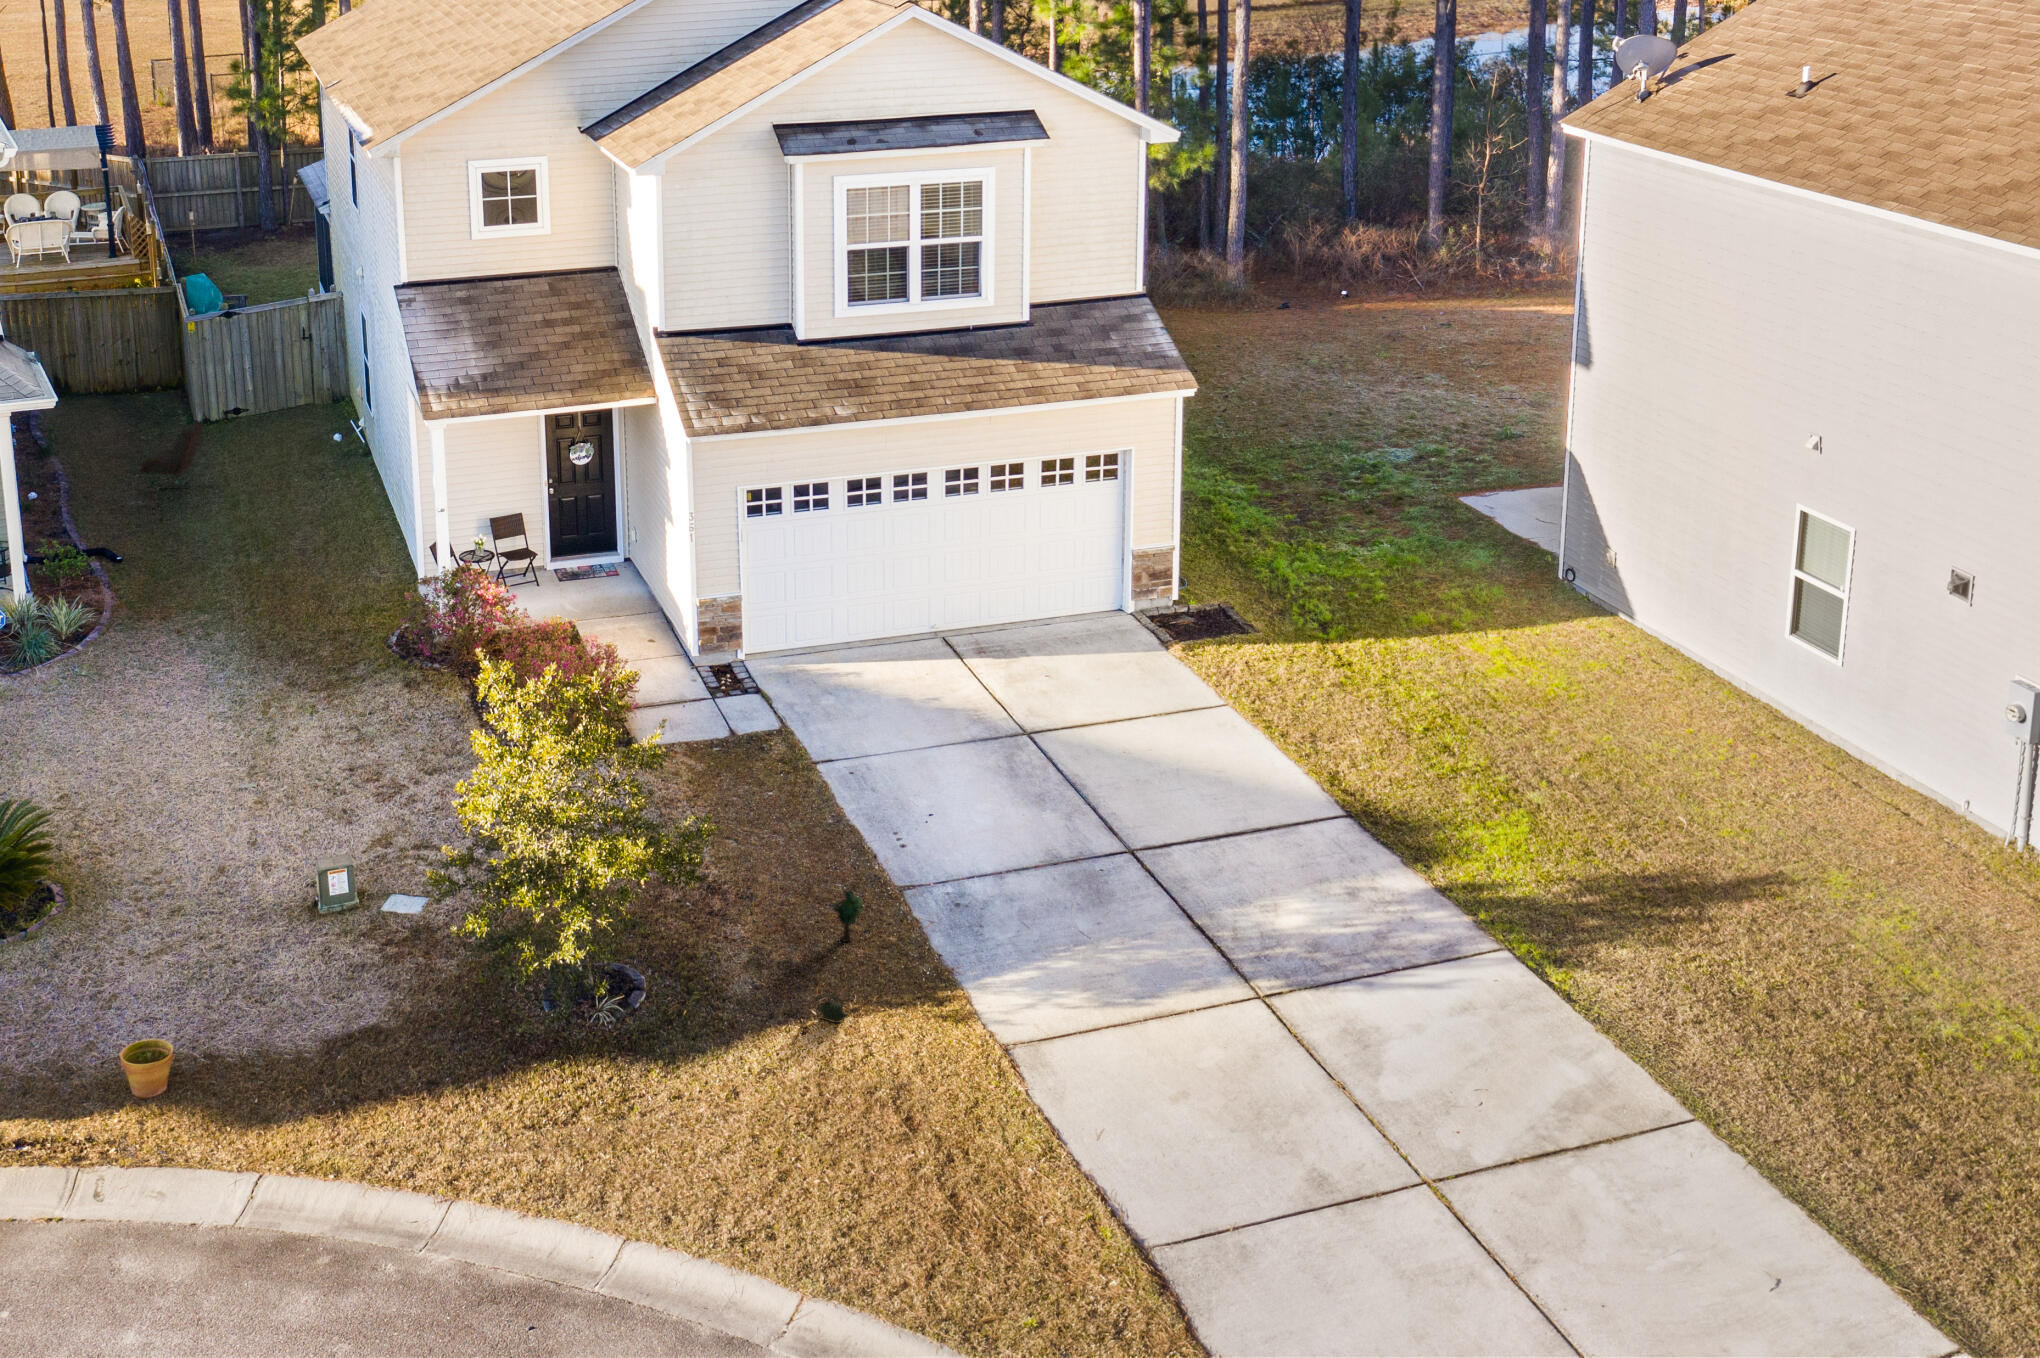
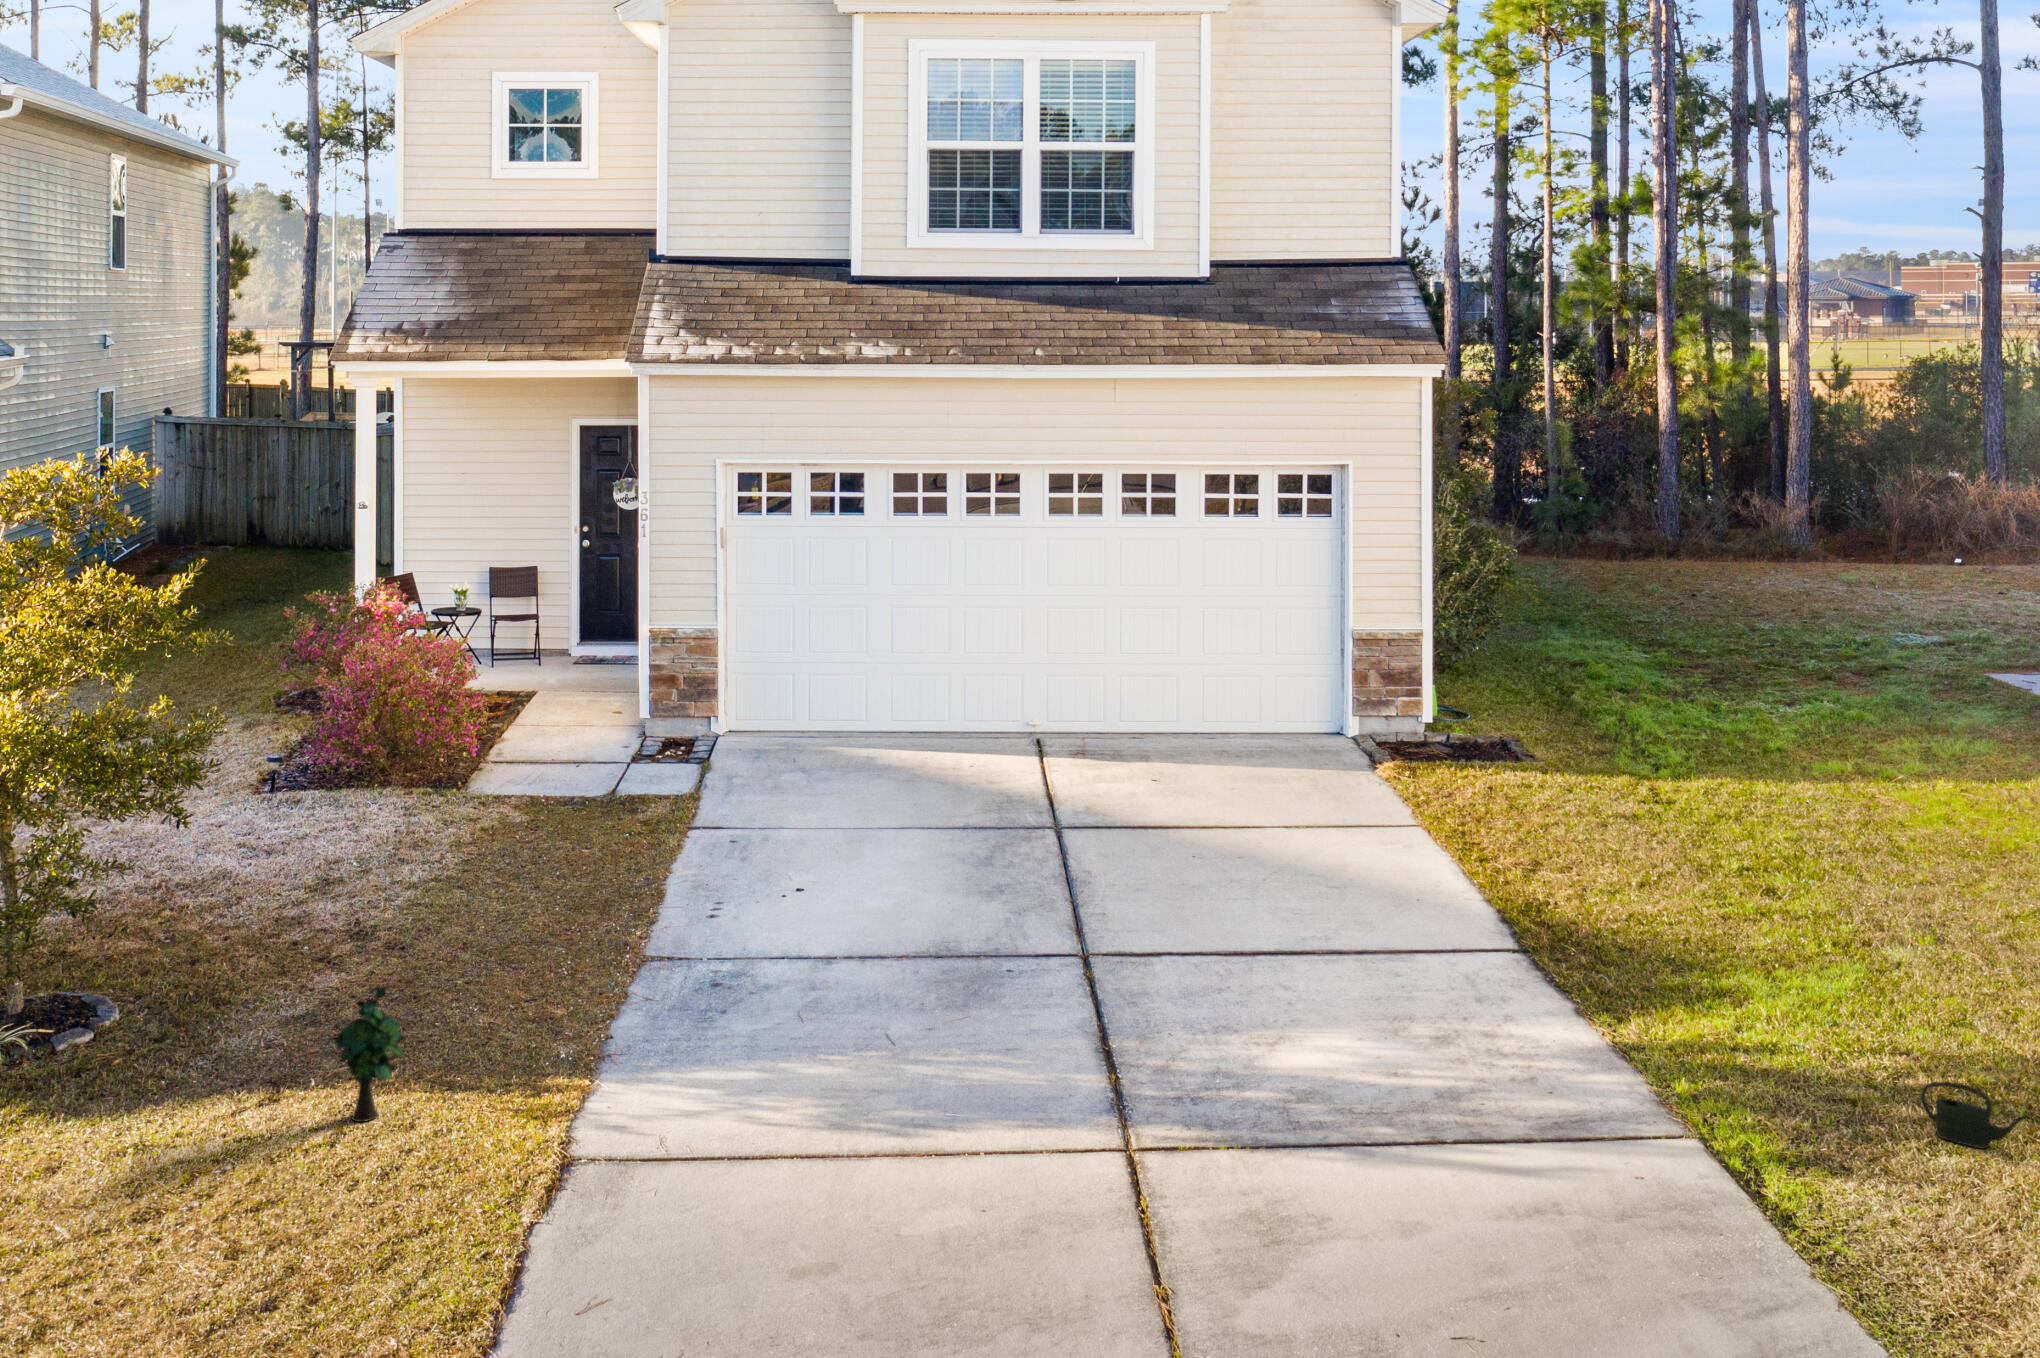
lounge chair: present [141,422,204,476] -> none [265,508,343,579]
watering can: present [816,994,851,1023] -> present [1921,1082,2030,1149]

